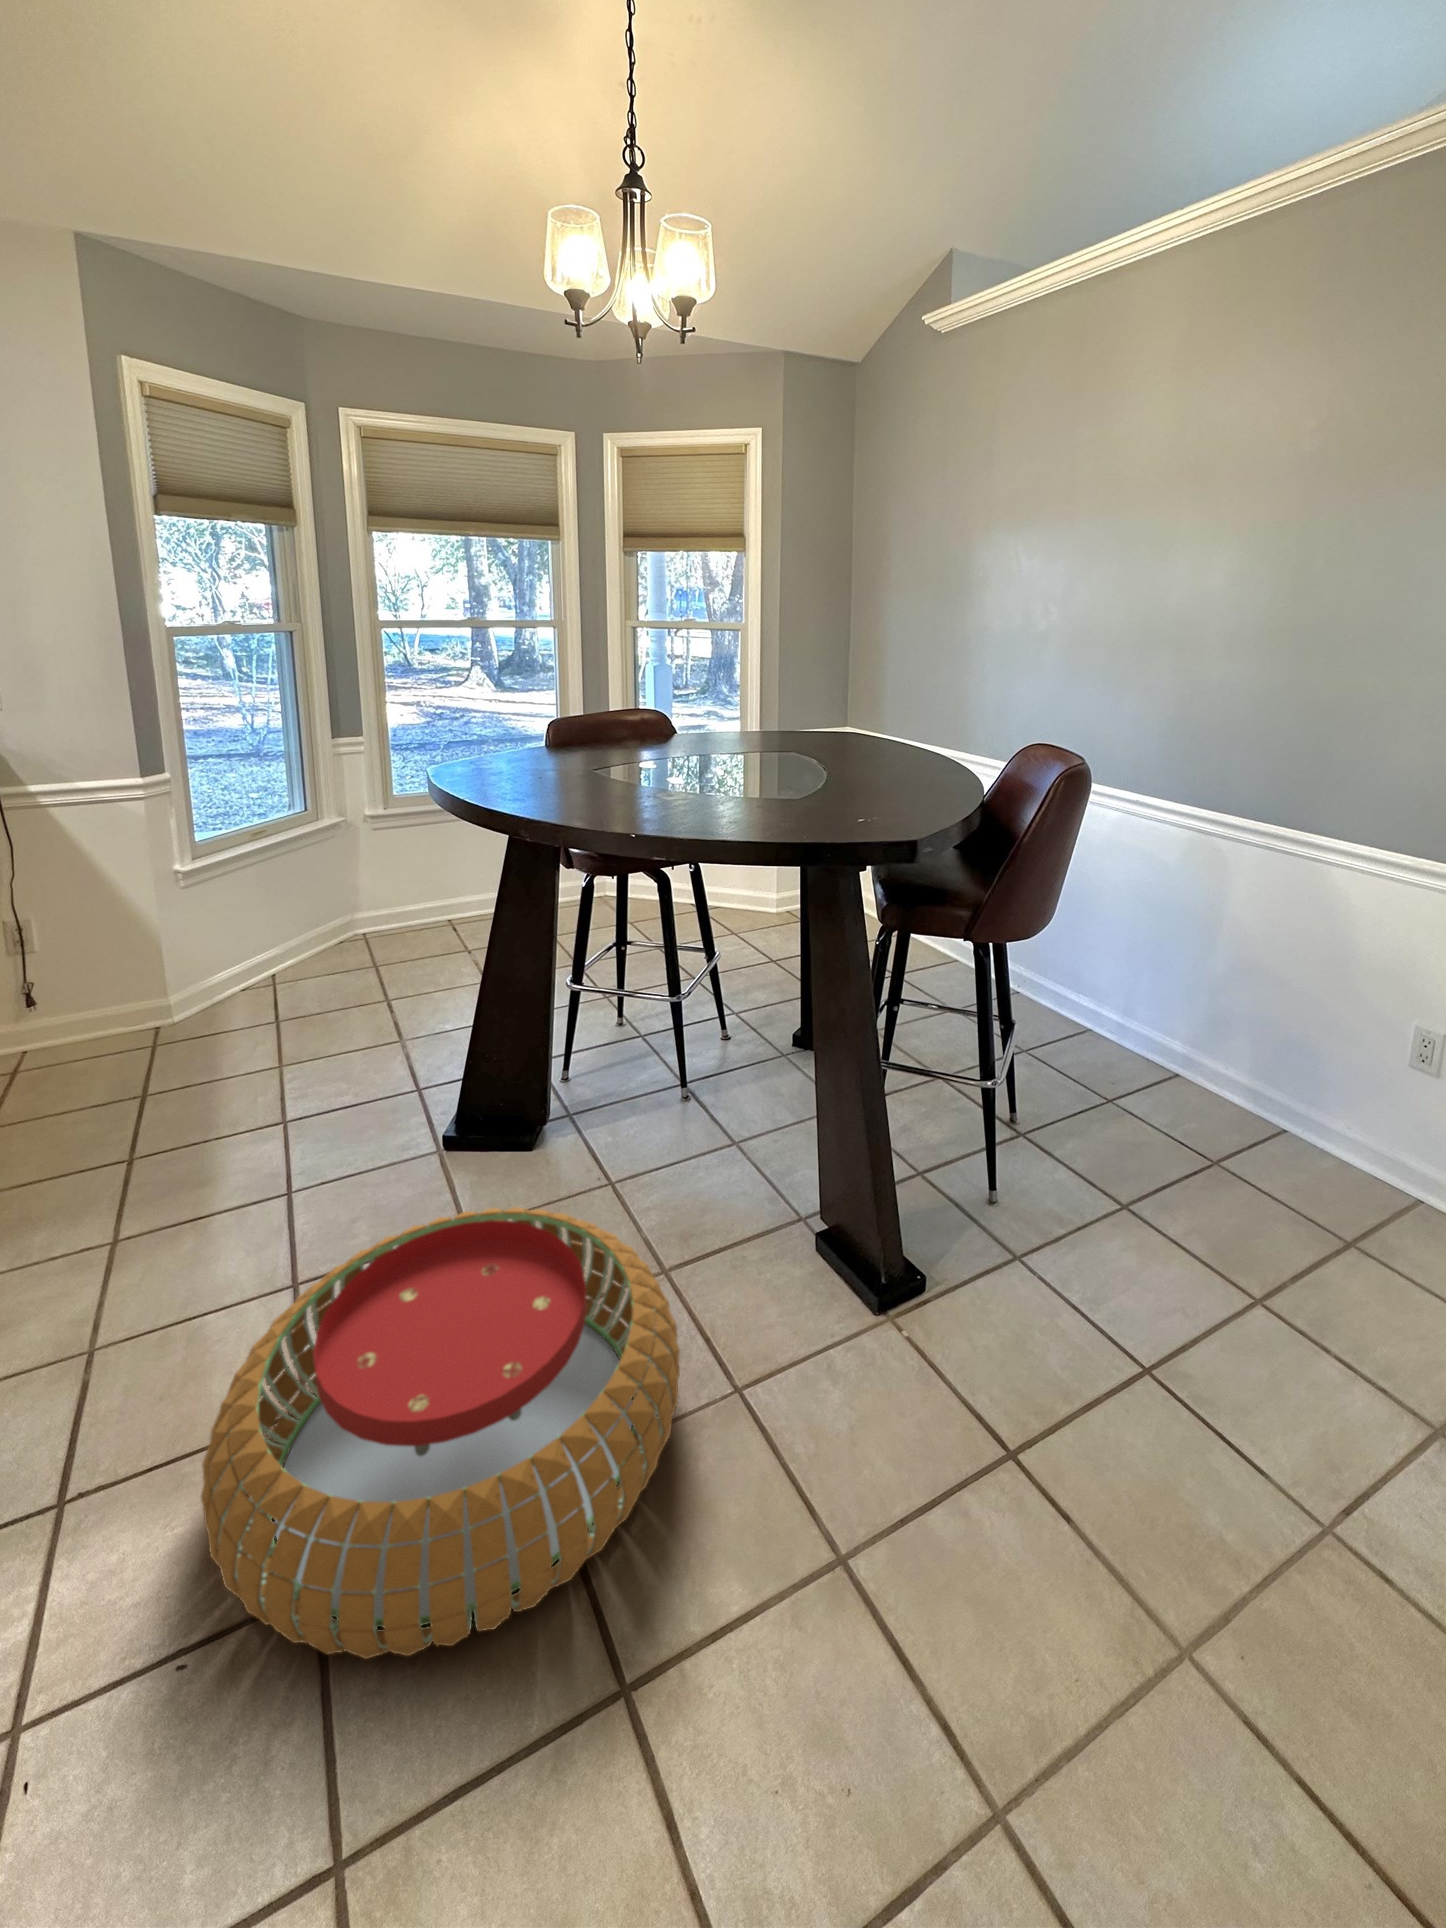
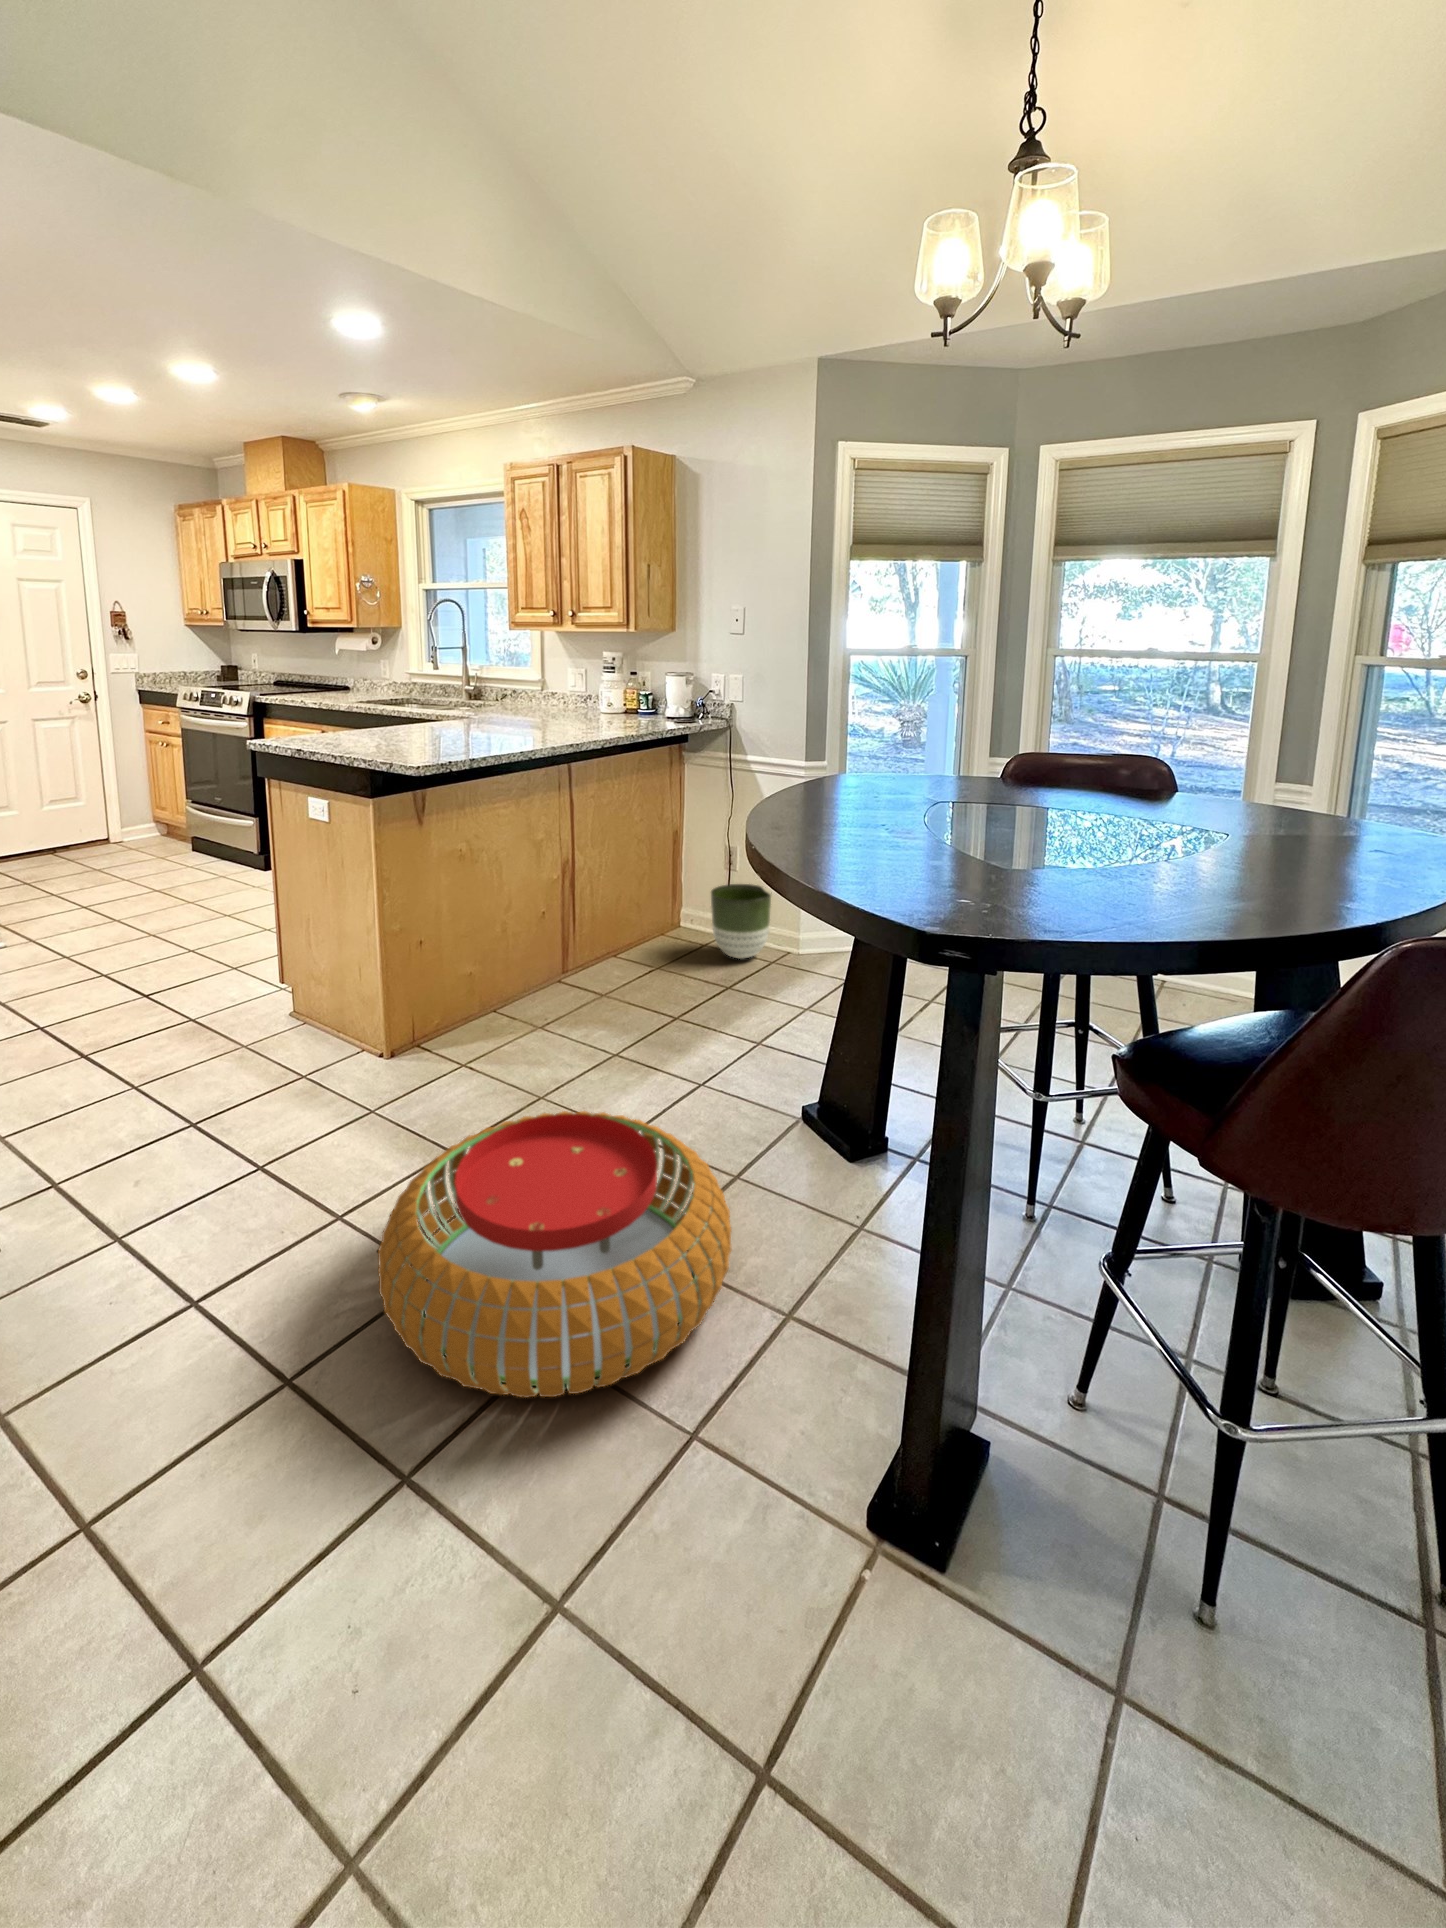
planter: none [24,955,136,1064] -> present [711,884,771,959]

